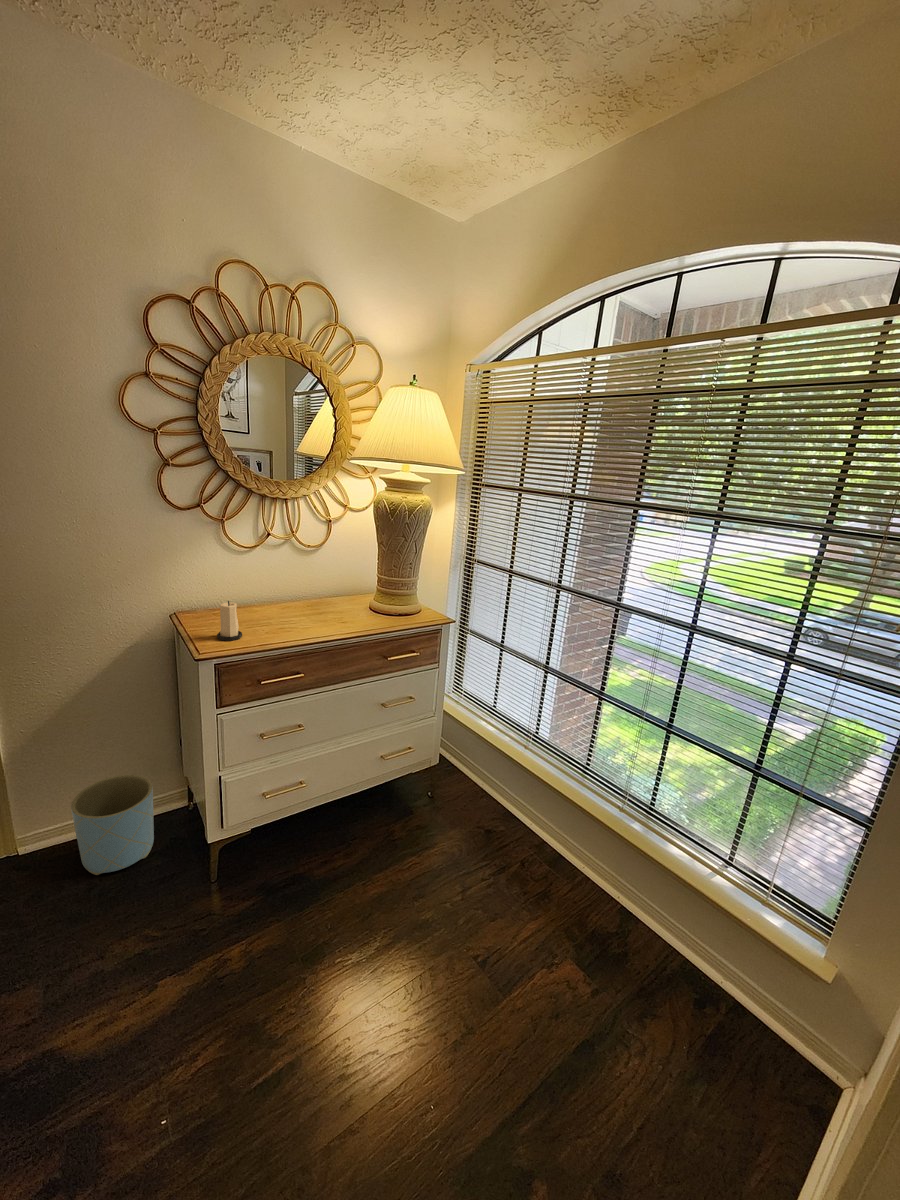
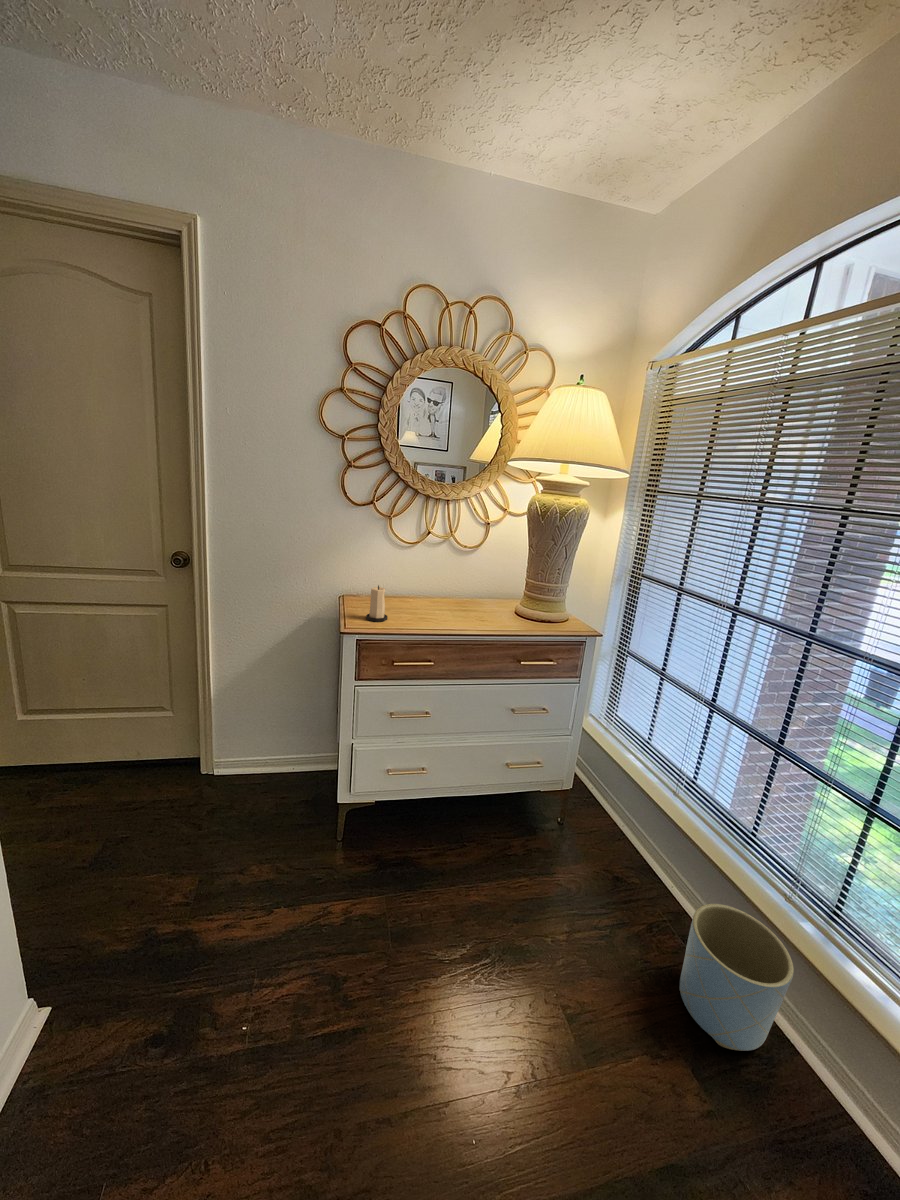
planter: present [71,775,154,875] -> present [679,904,794,1051]

